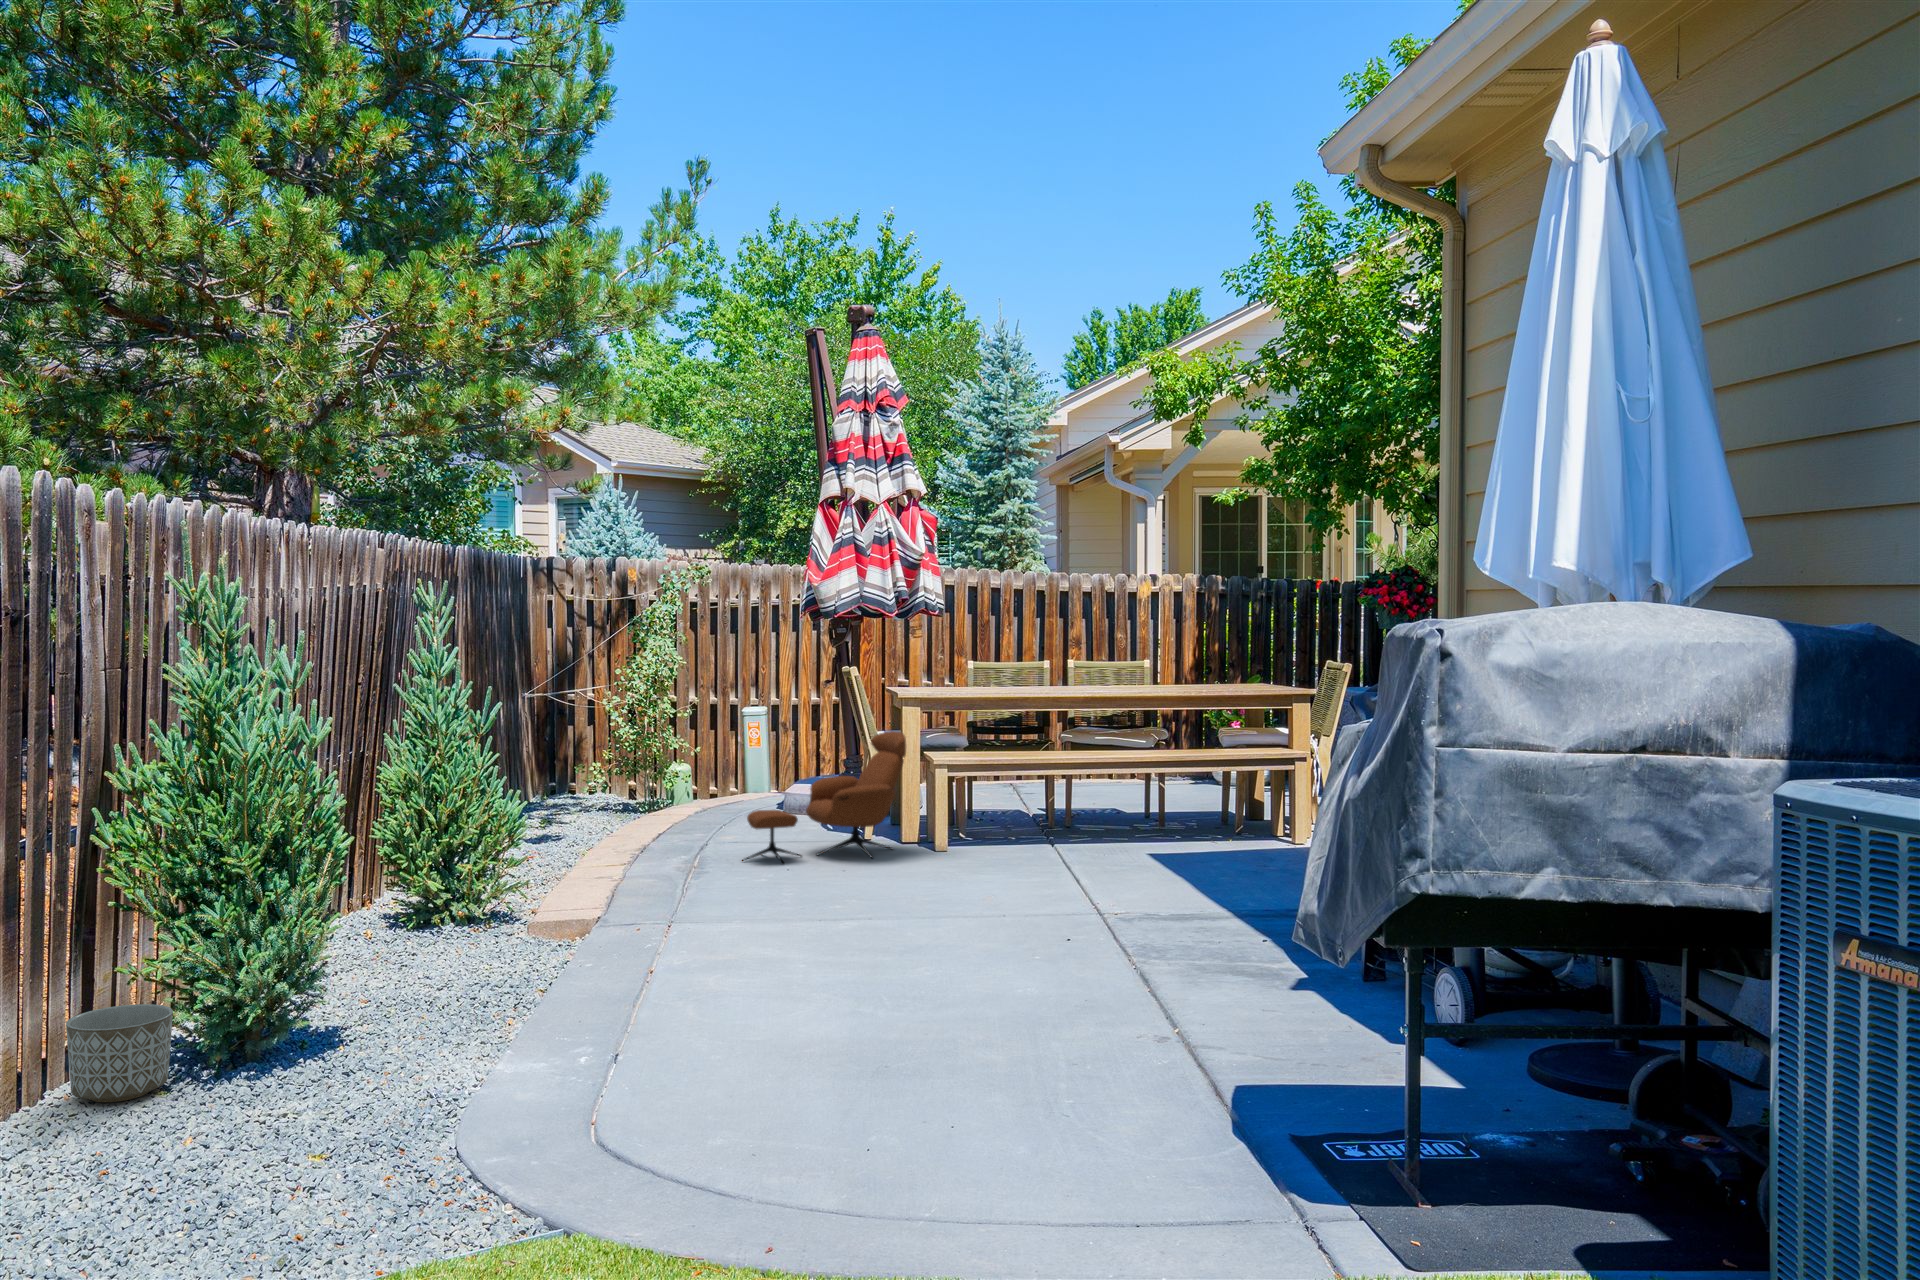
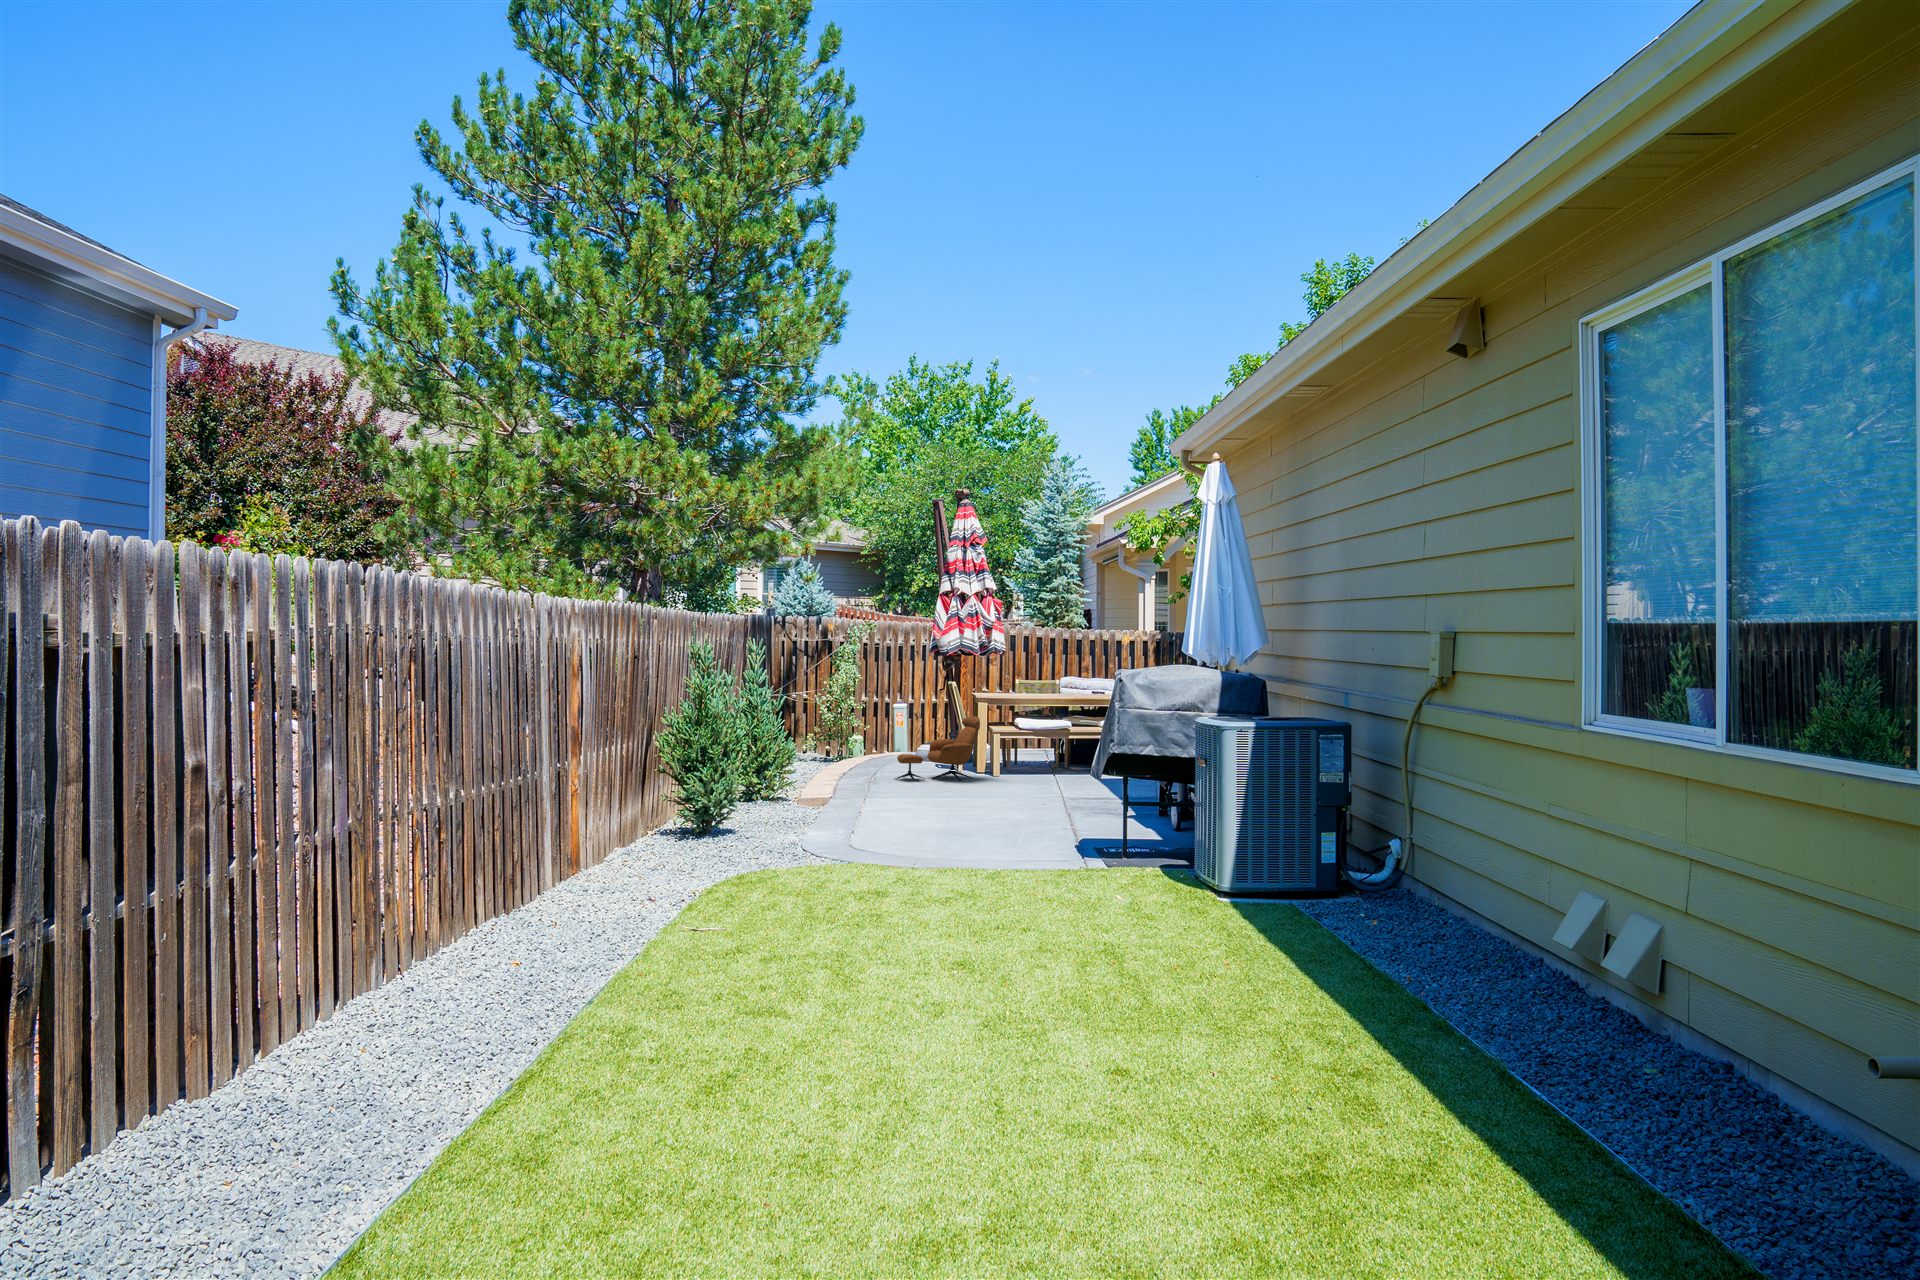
planter: present [66,1004,173,1102] -> none [651,804,687,838]

